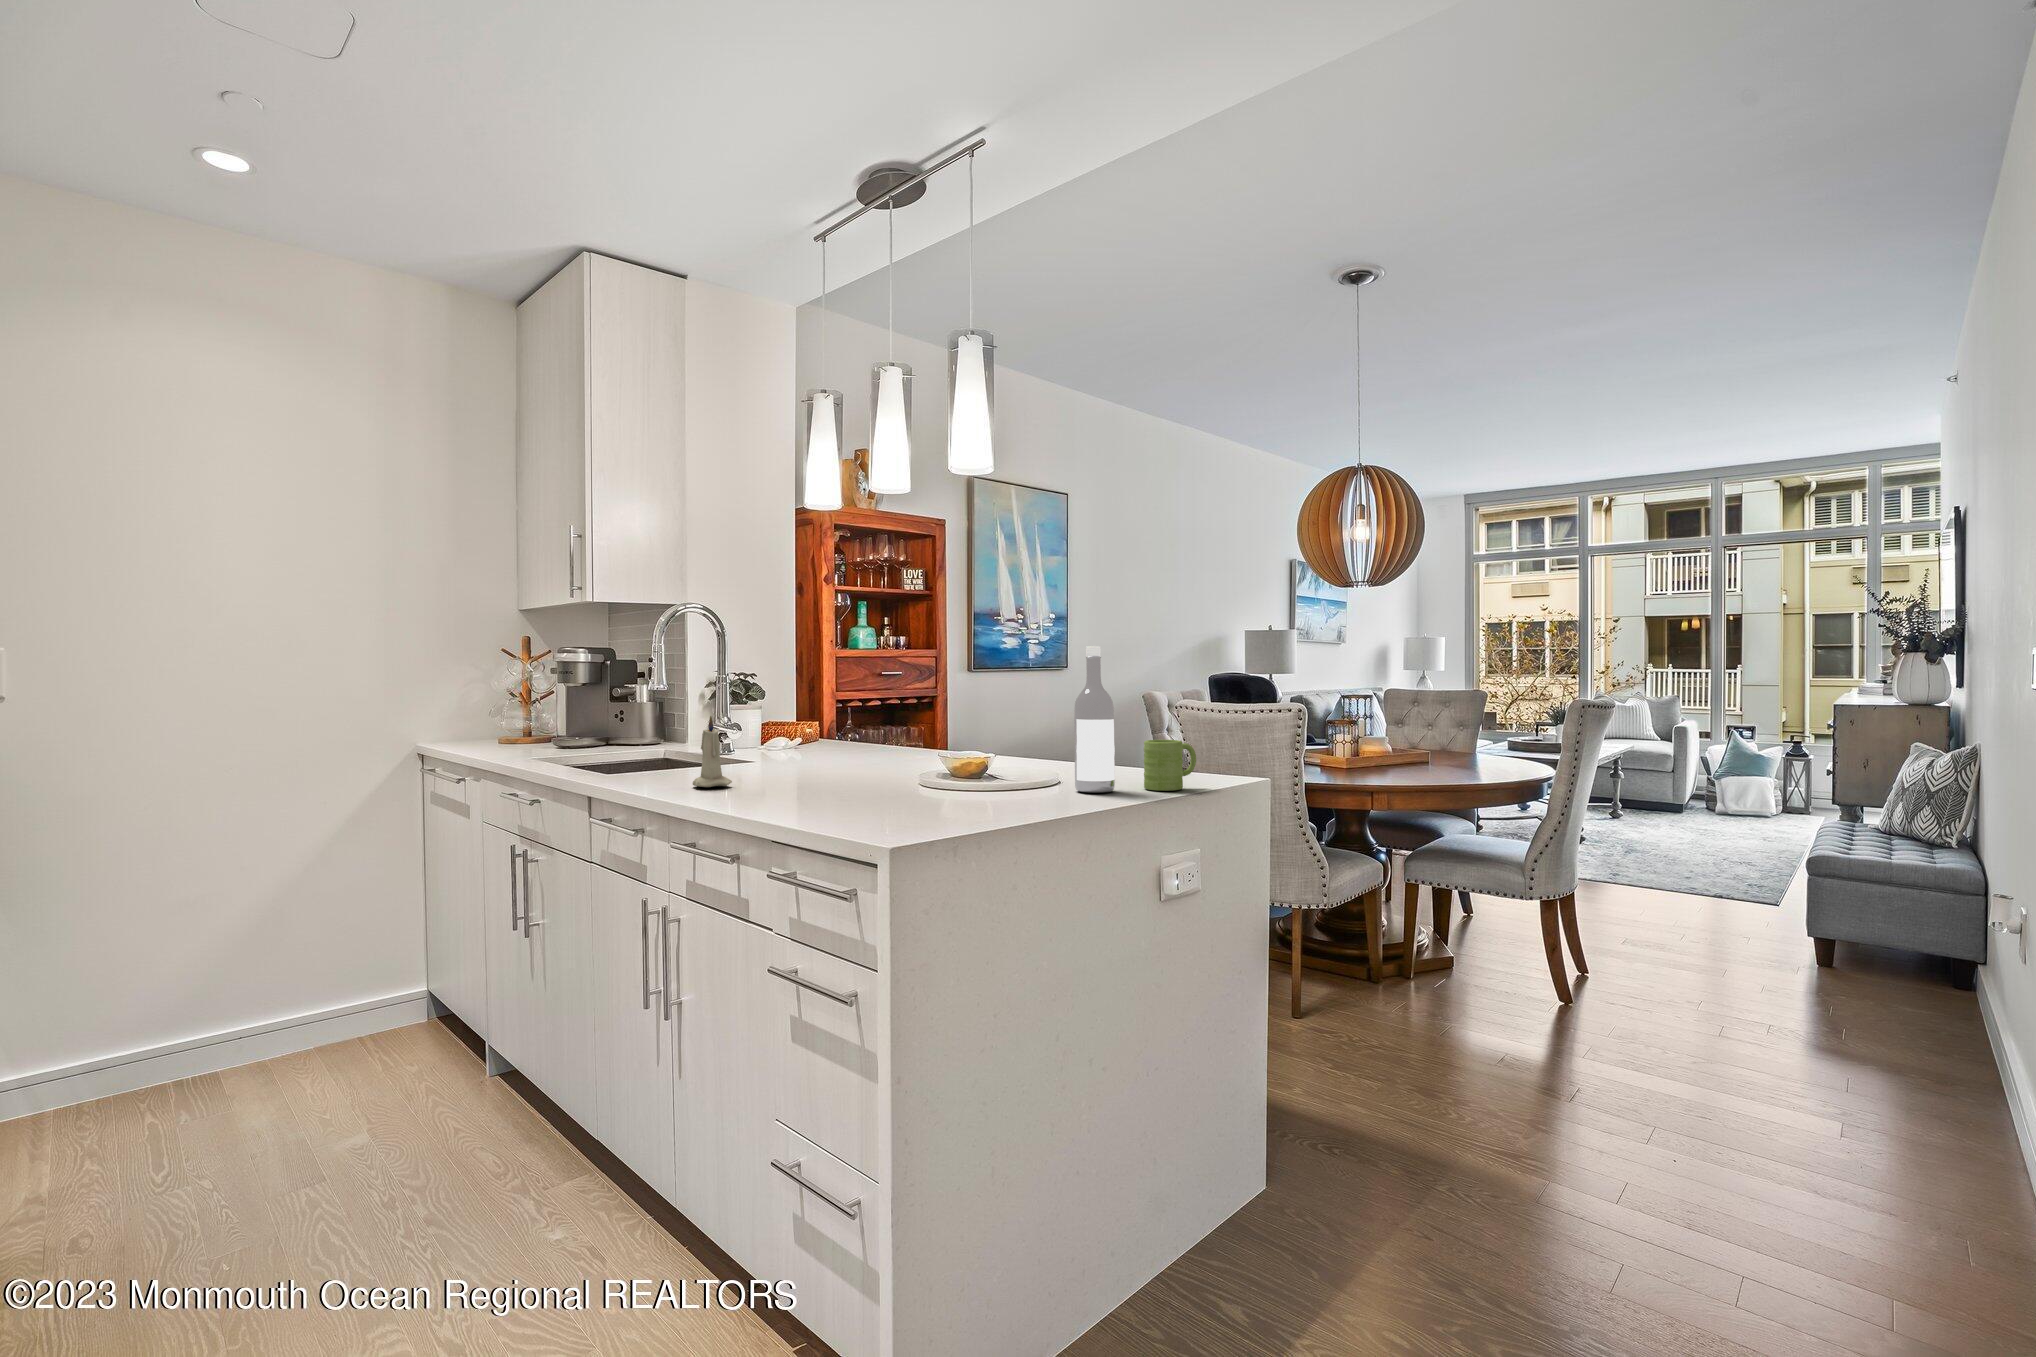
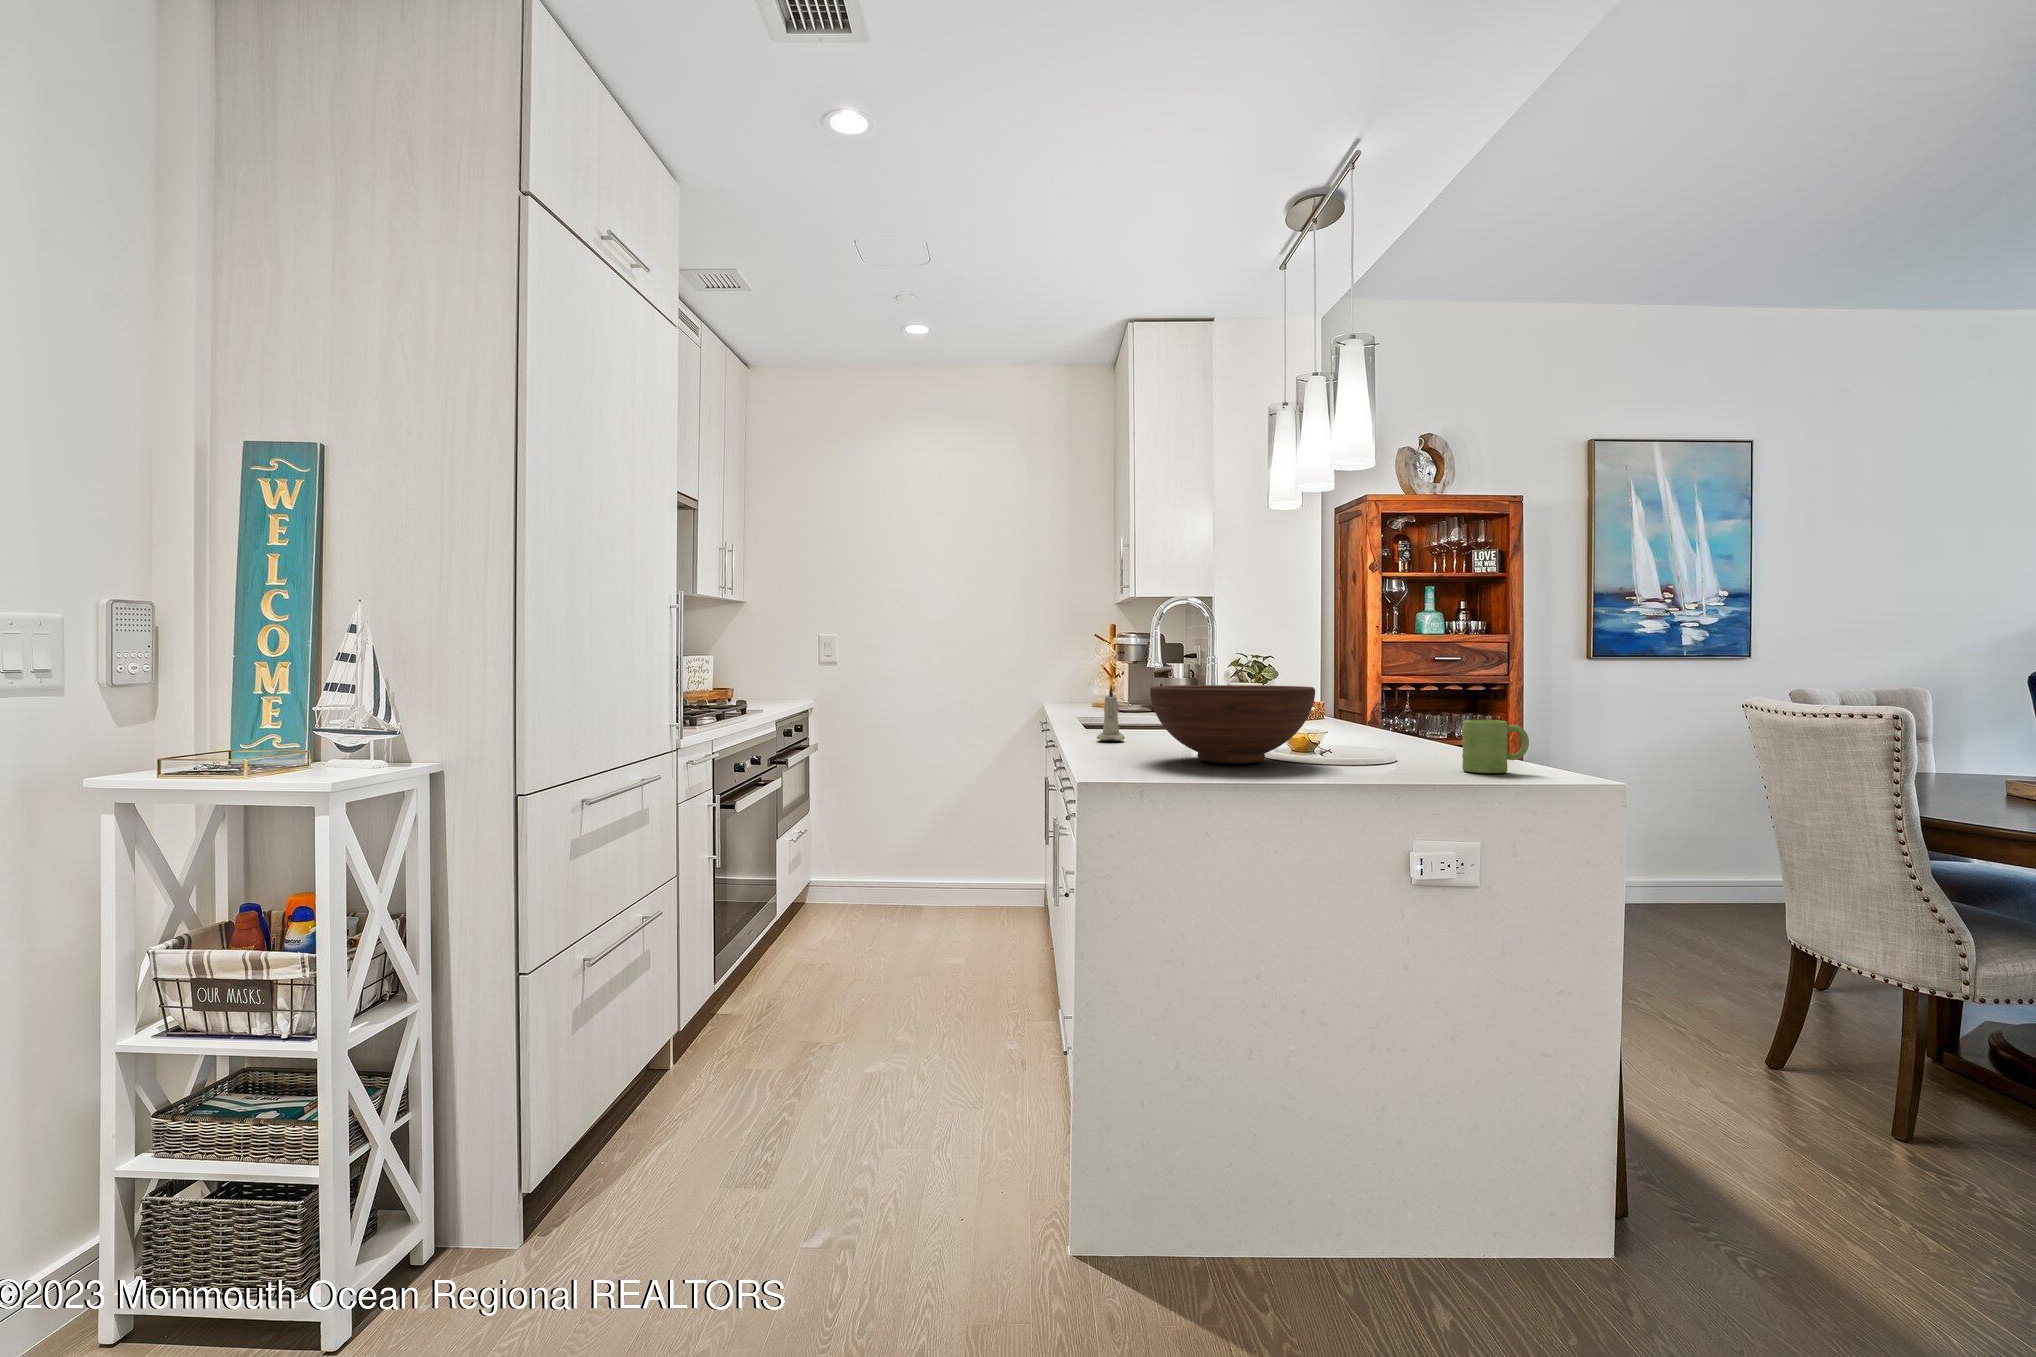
wine bottle: present [1074,646,1115,793] -> none [1381,622,1424,768]
fruit bowl: none [846,713,1030,805] -> present [1150,685,1315,763]

